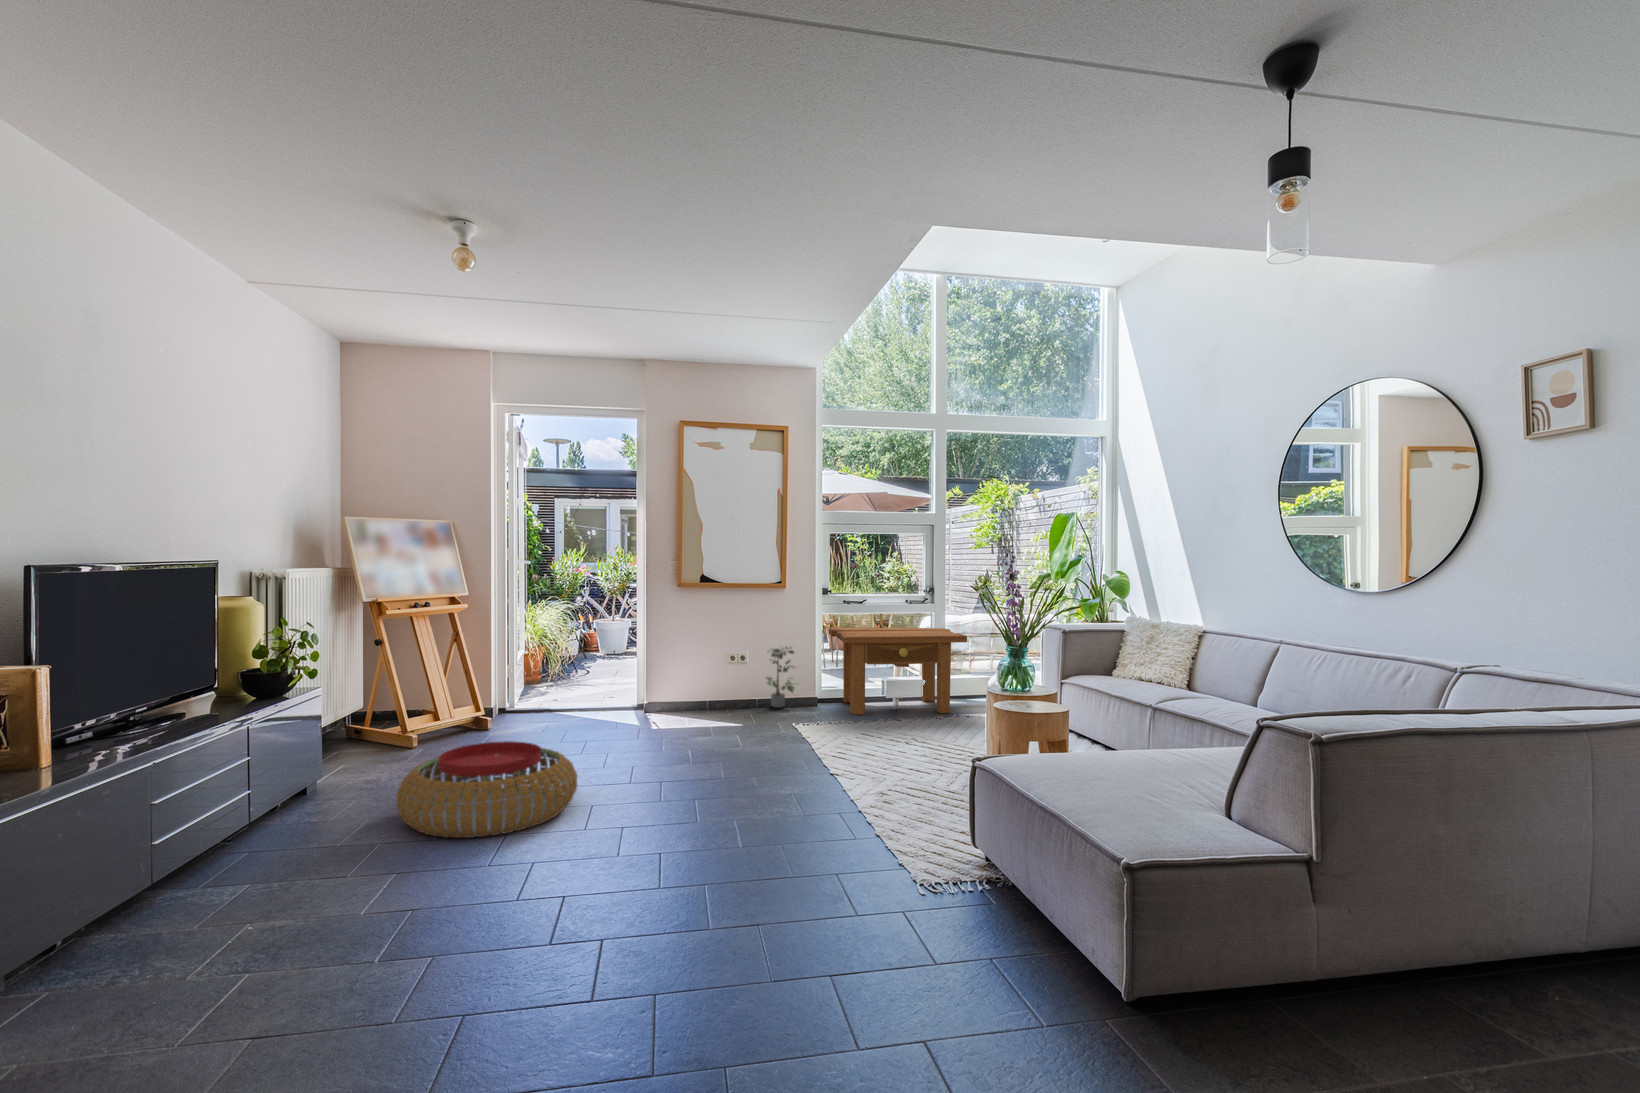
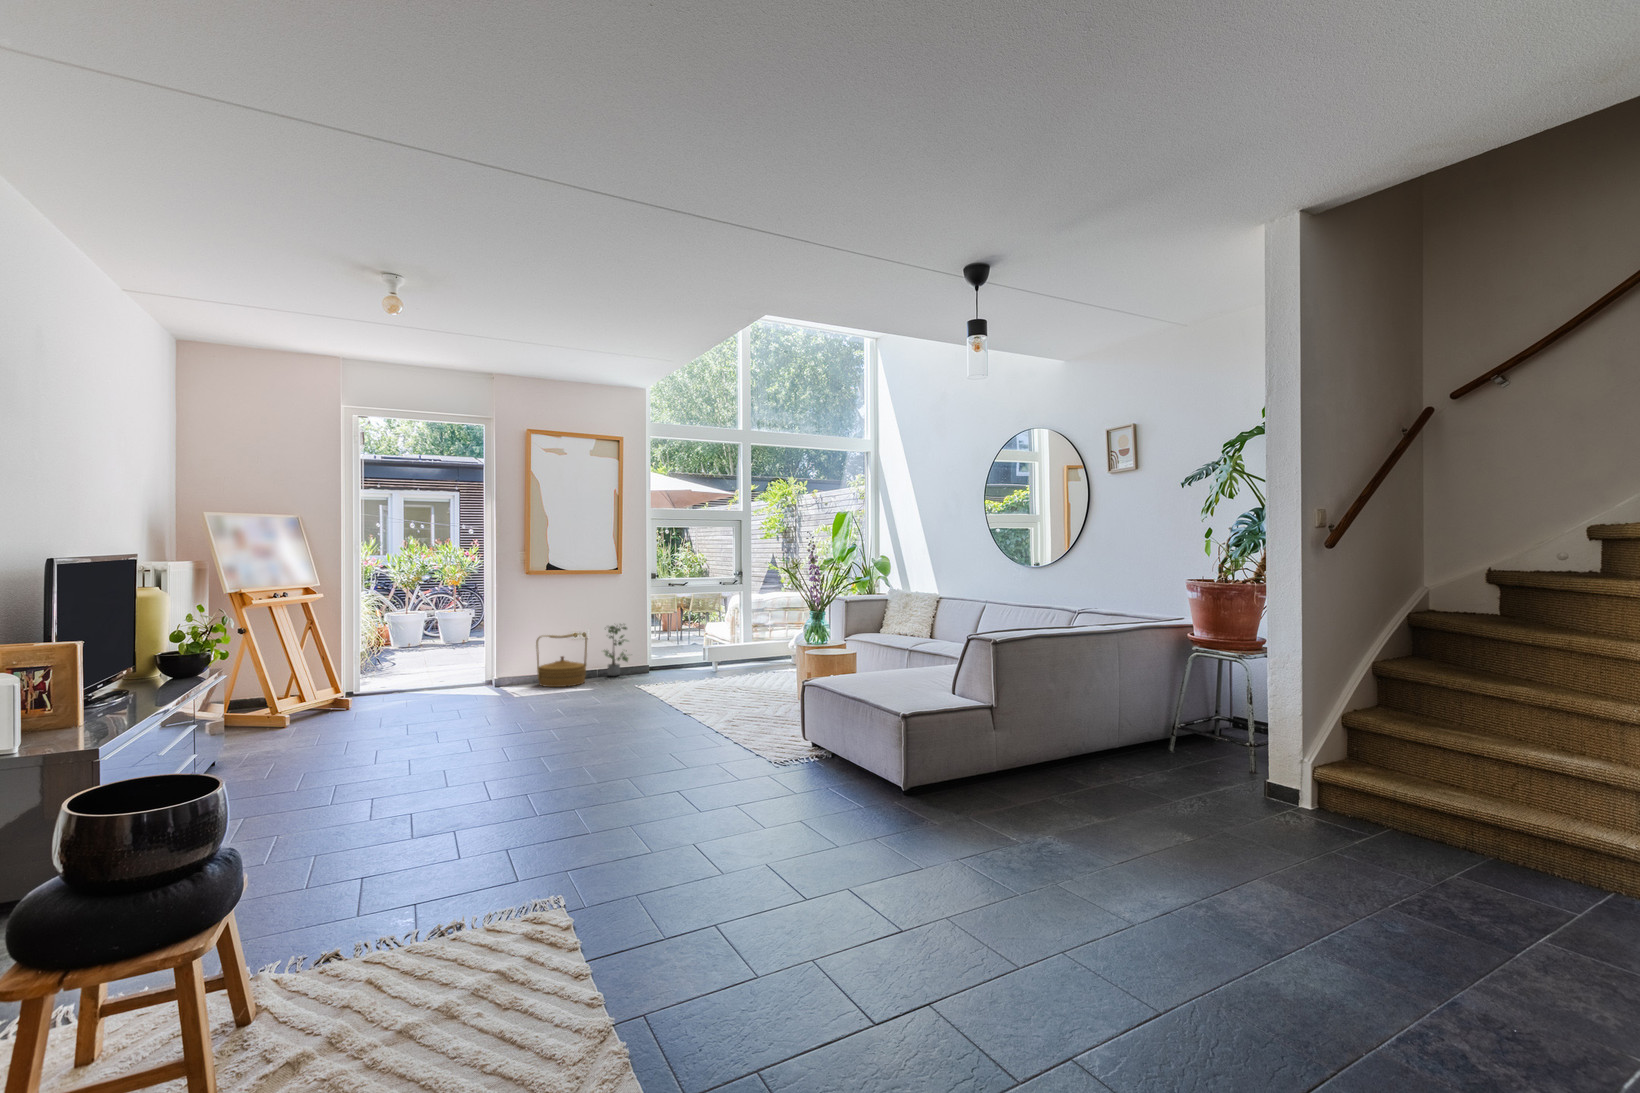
side table: present [829,627,967,715] -> none [654,604,771,676]
woven basket: none [688,656,746,719] -> present [536,633,587,687]
pouf: present [396,741,577,838] -> none [342,700,493,772]

